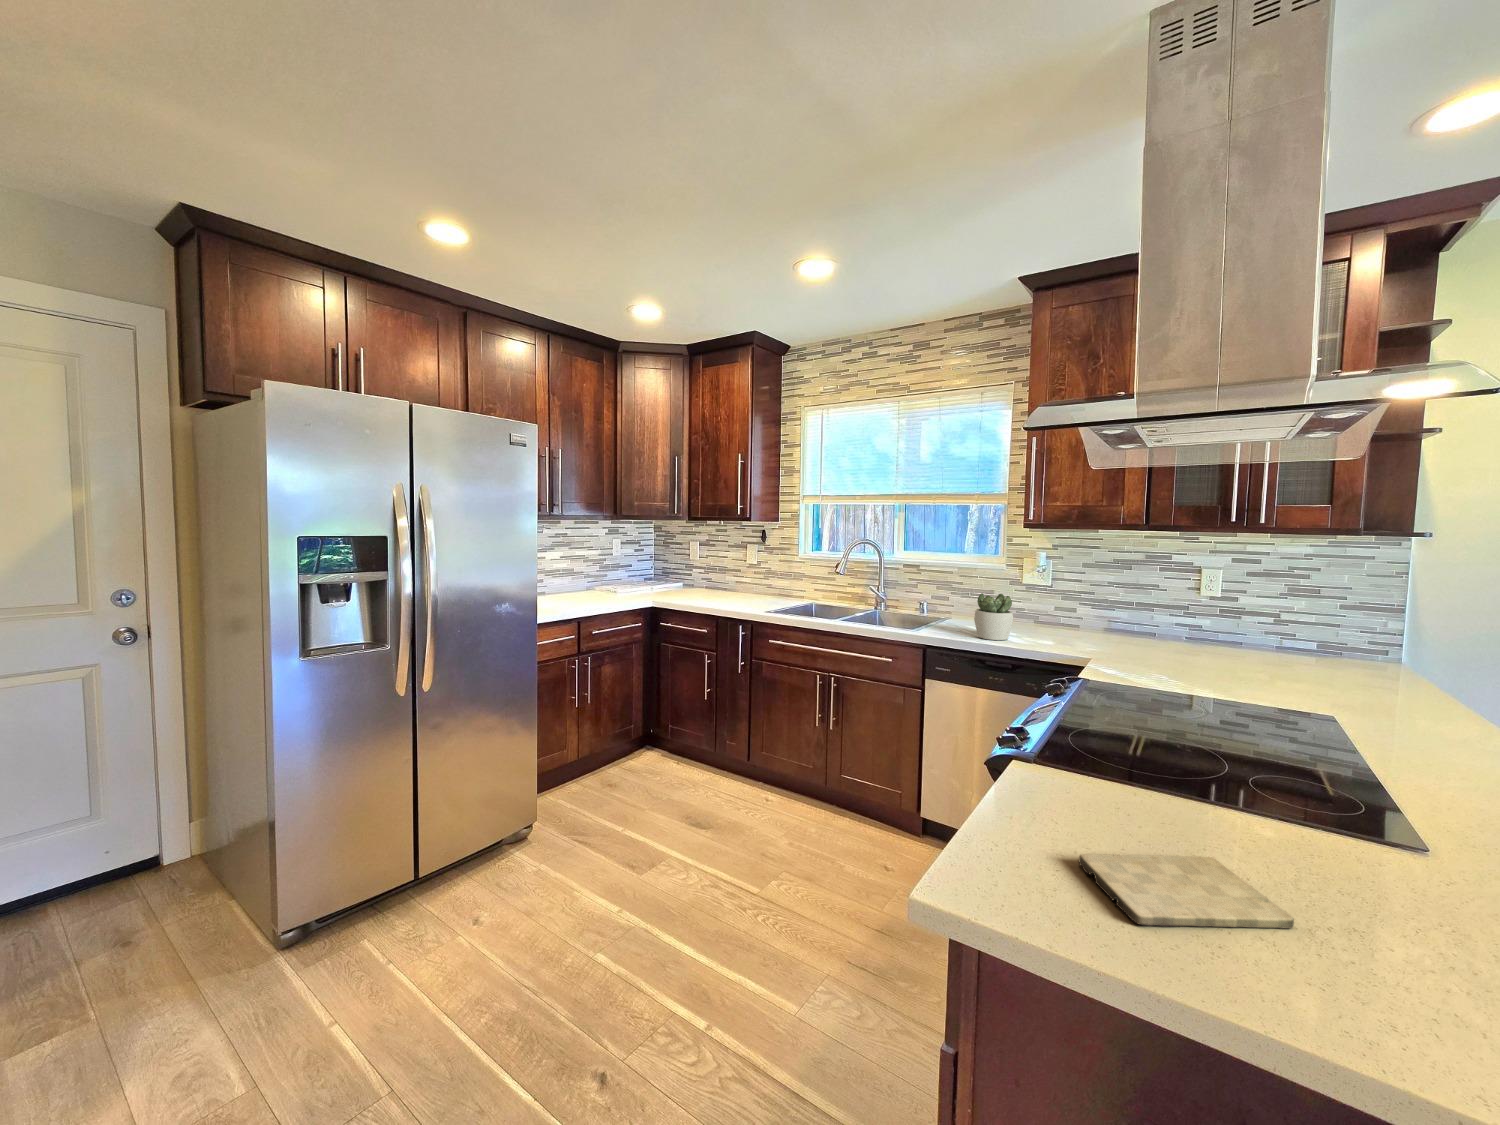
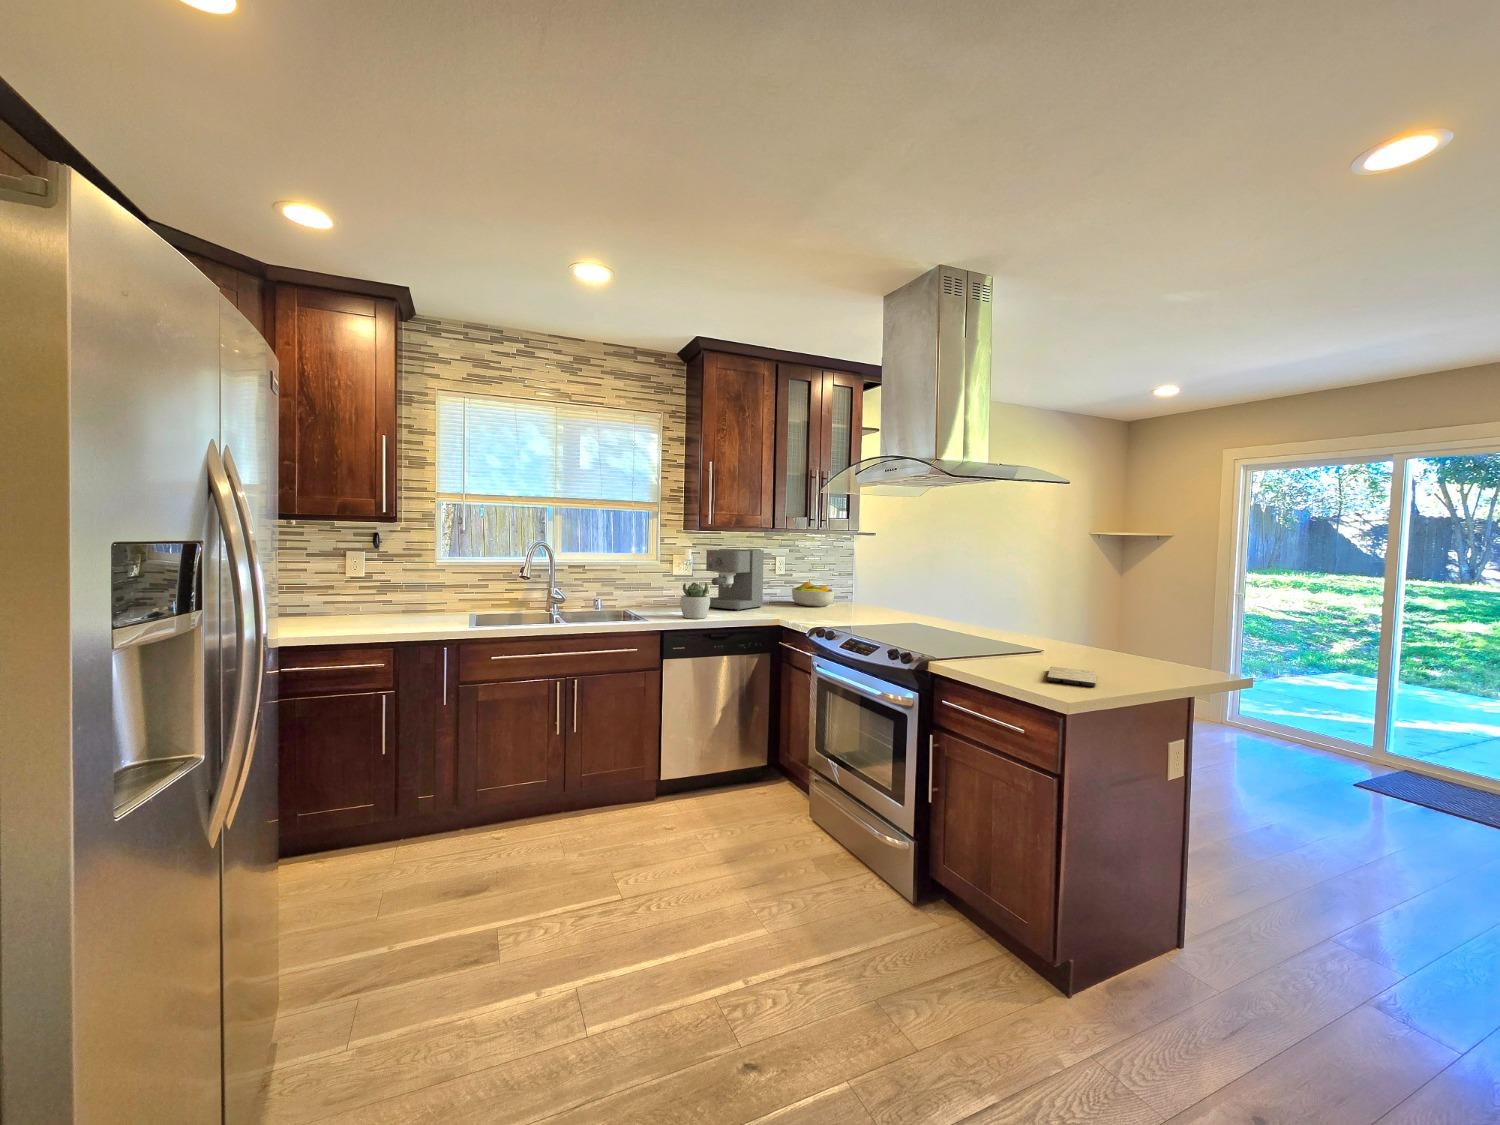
coffee maker: none [1042,553,1152,643] -> present [706,549,764,611]
fruit bowl: none [1219,614,1311,660] -> present [792,582,835,607]

